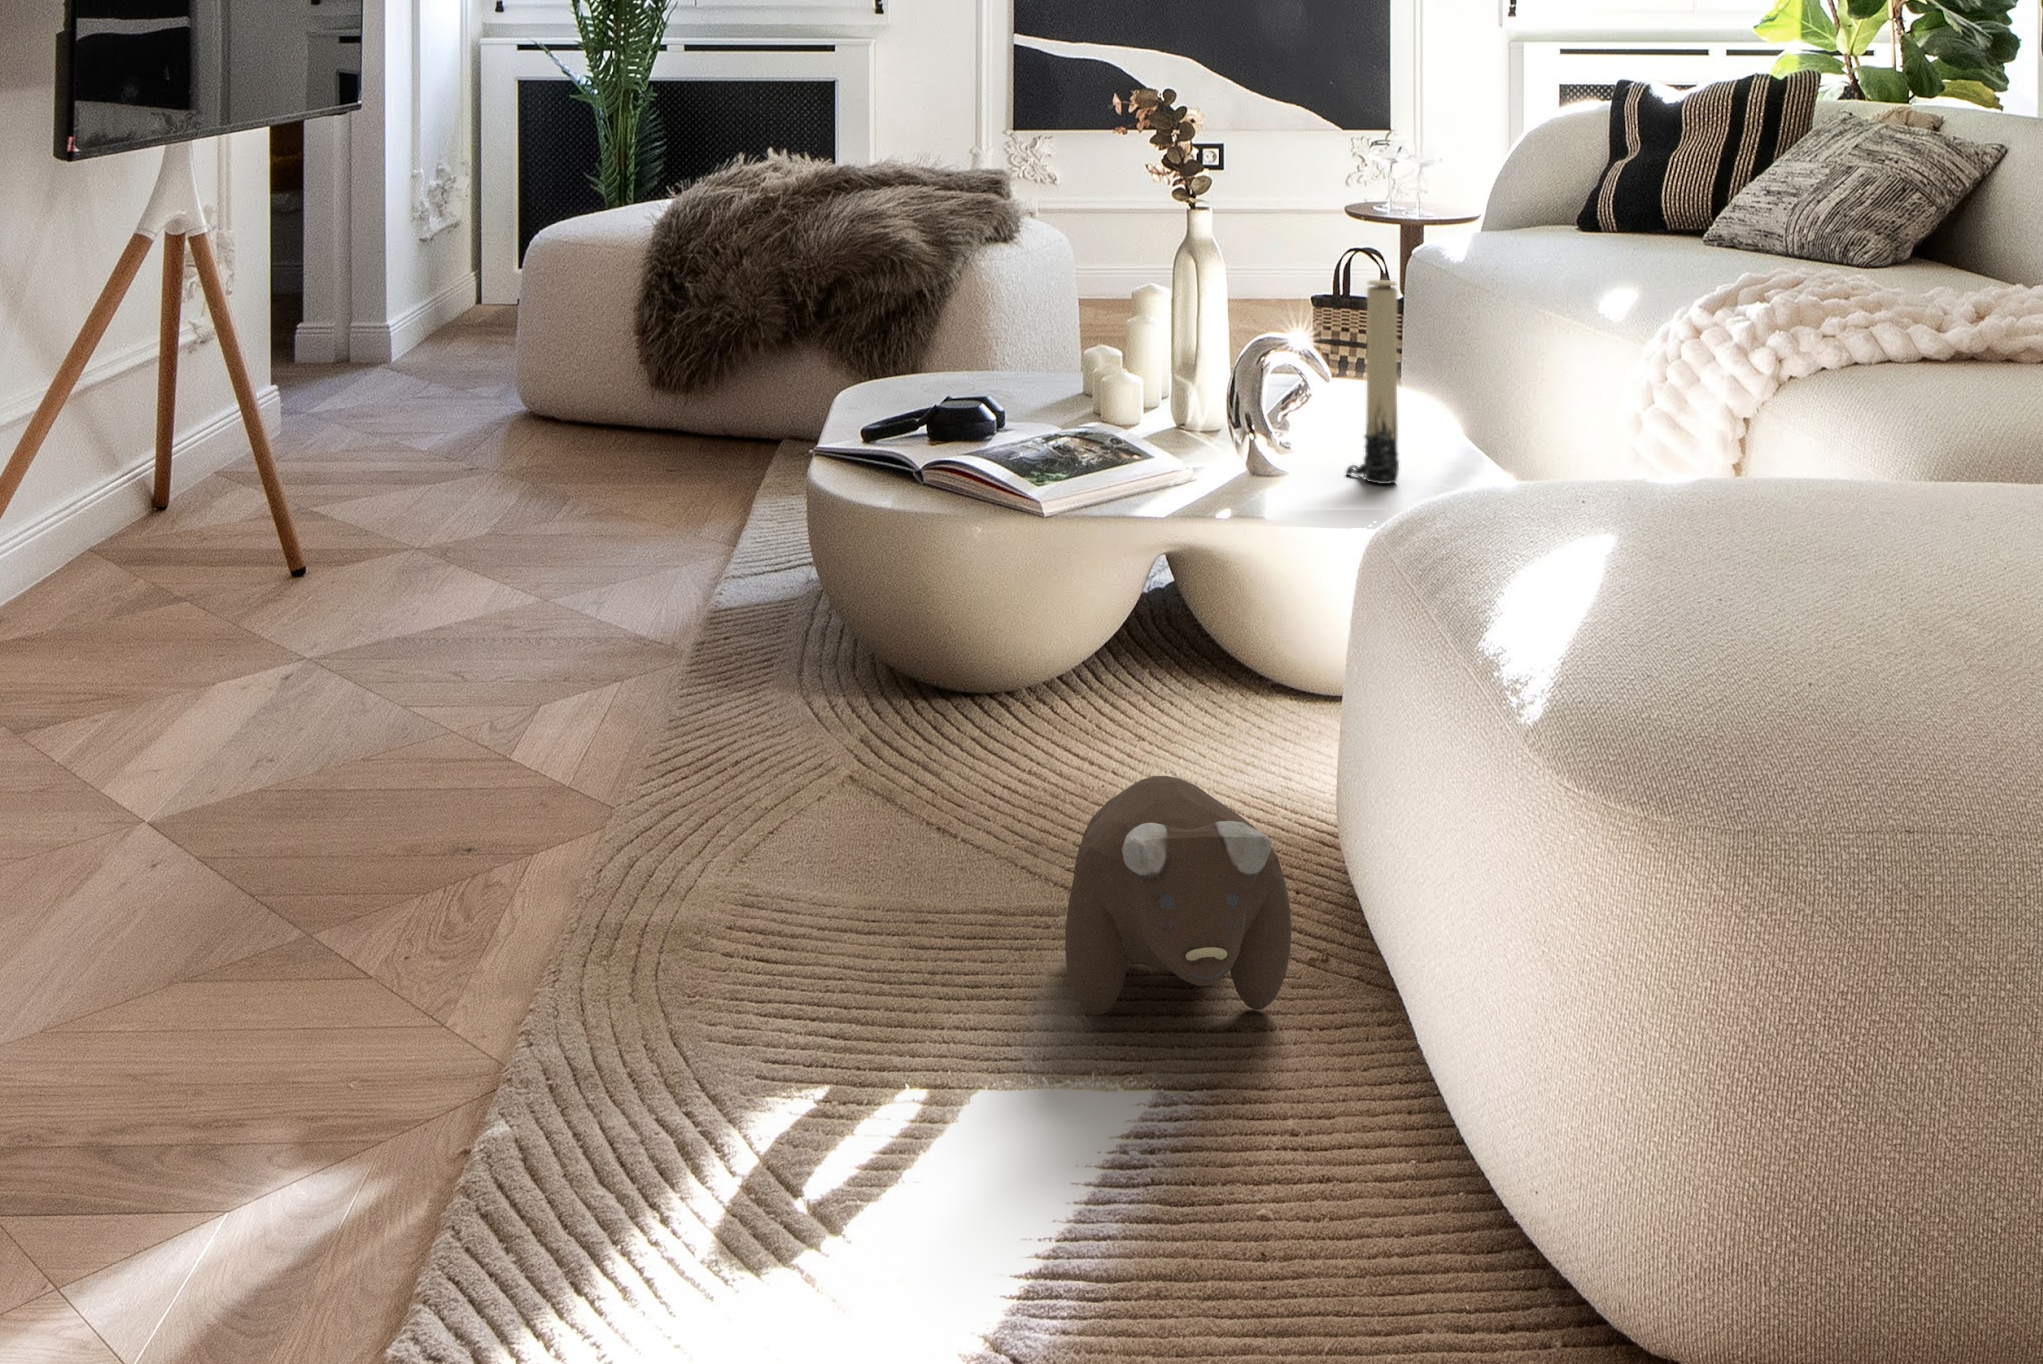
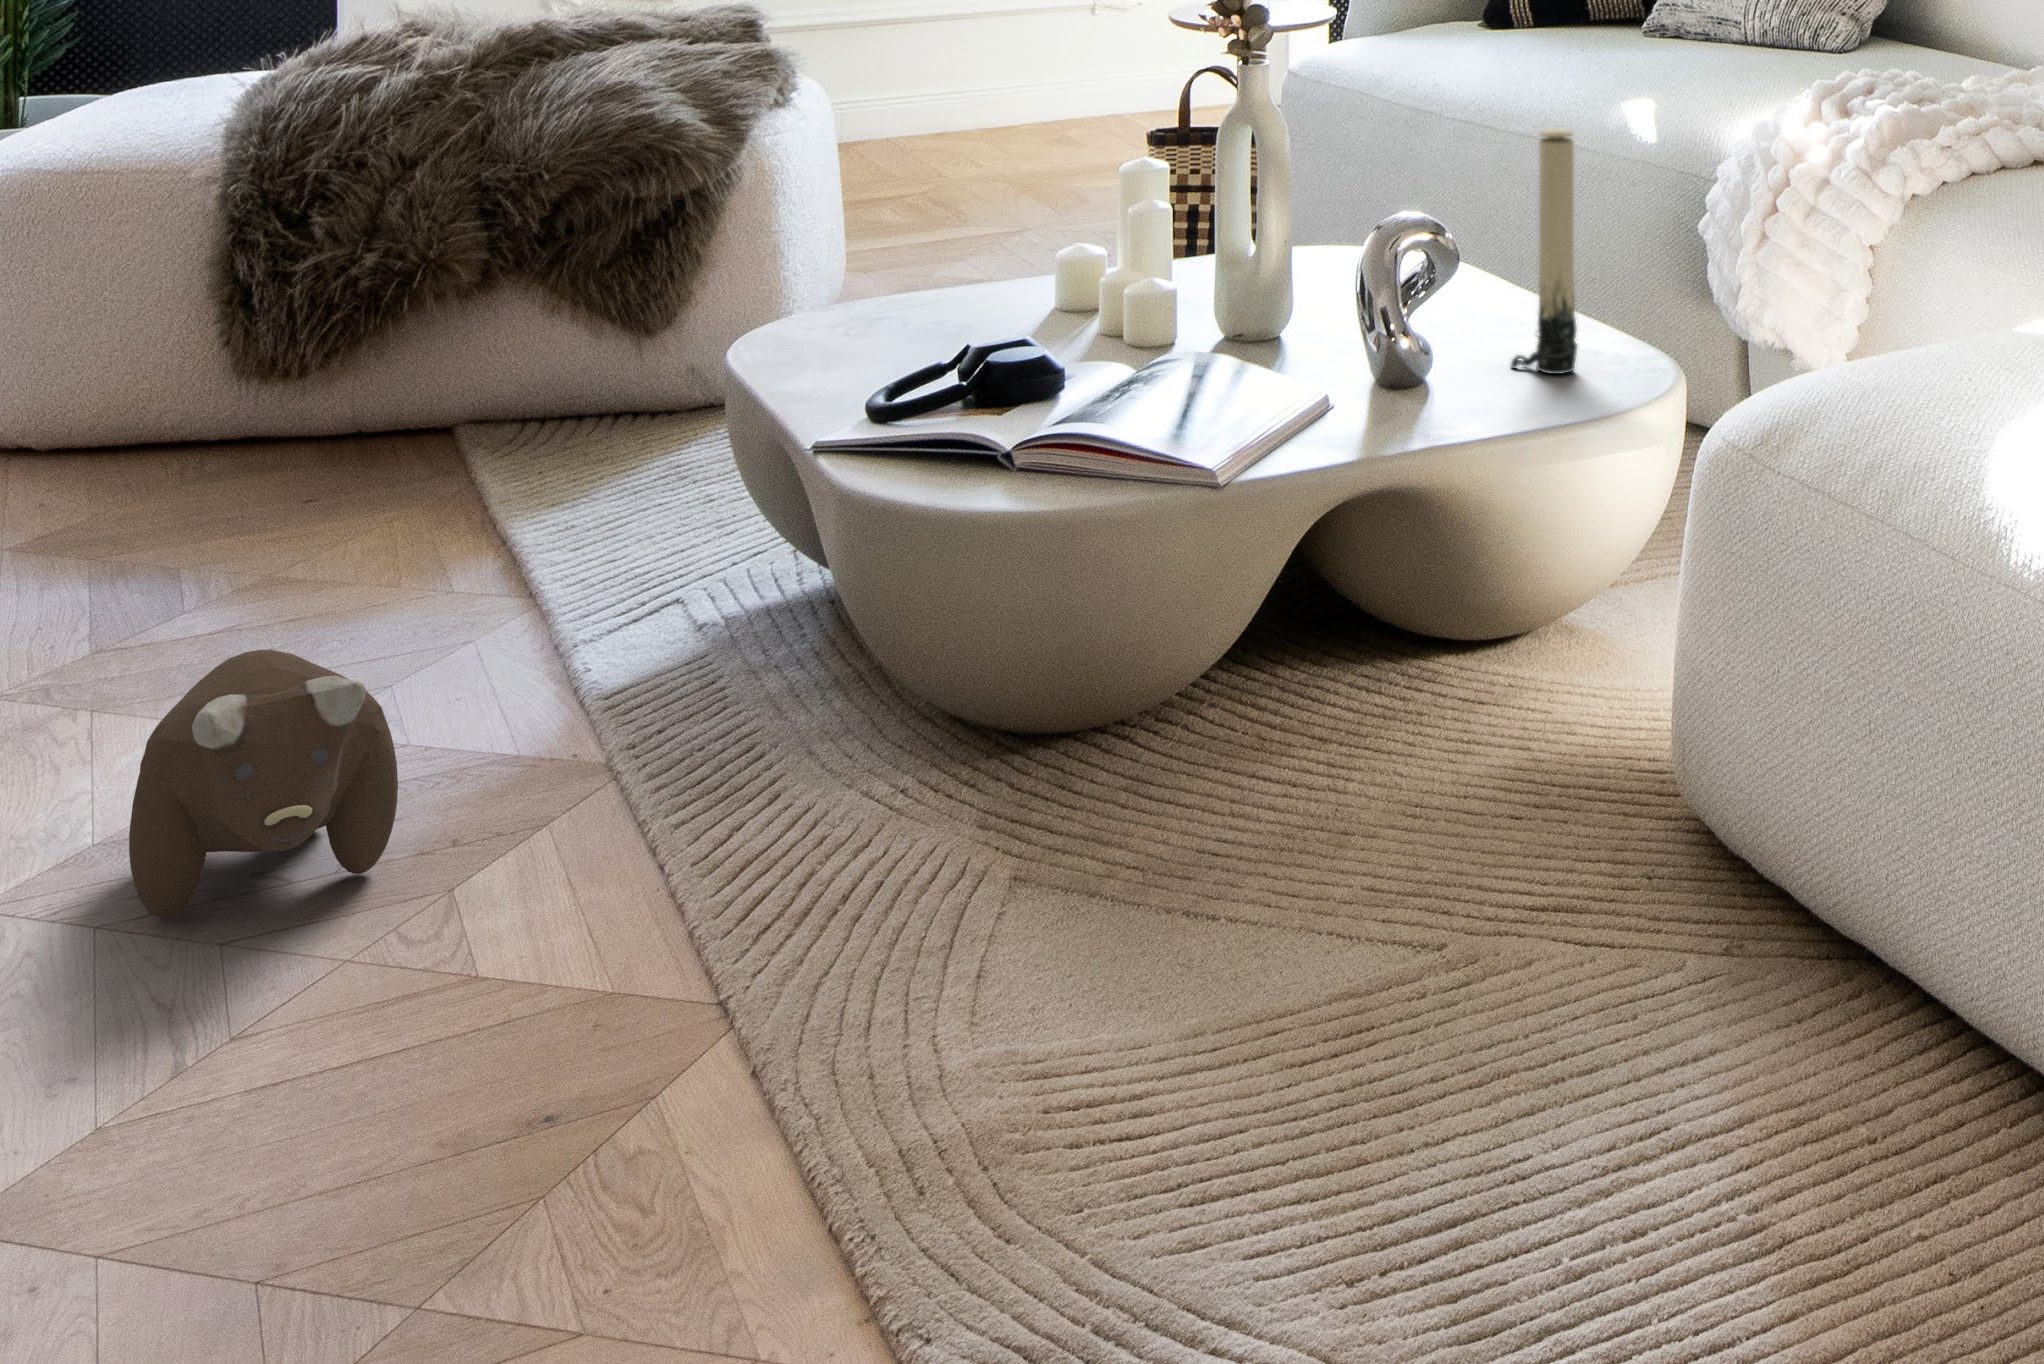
plush toy: present [1065,776,1291,1015] -> present [129,650,398,919]

